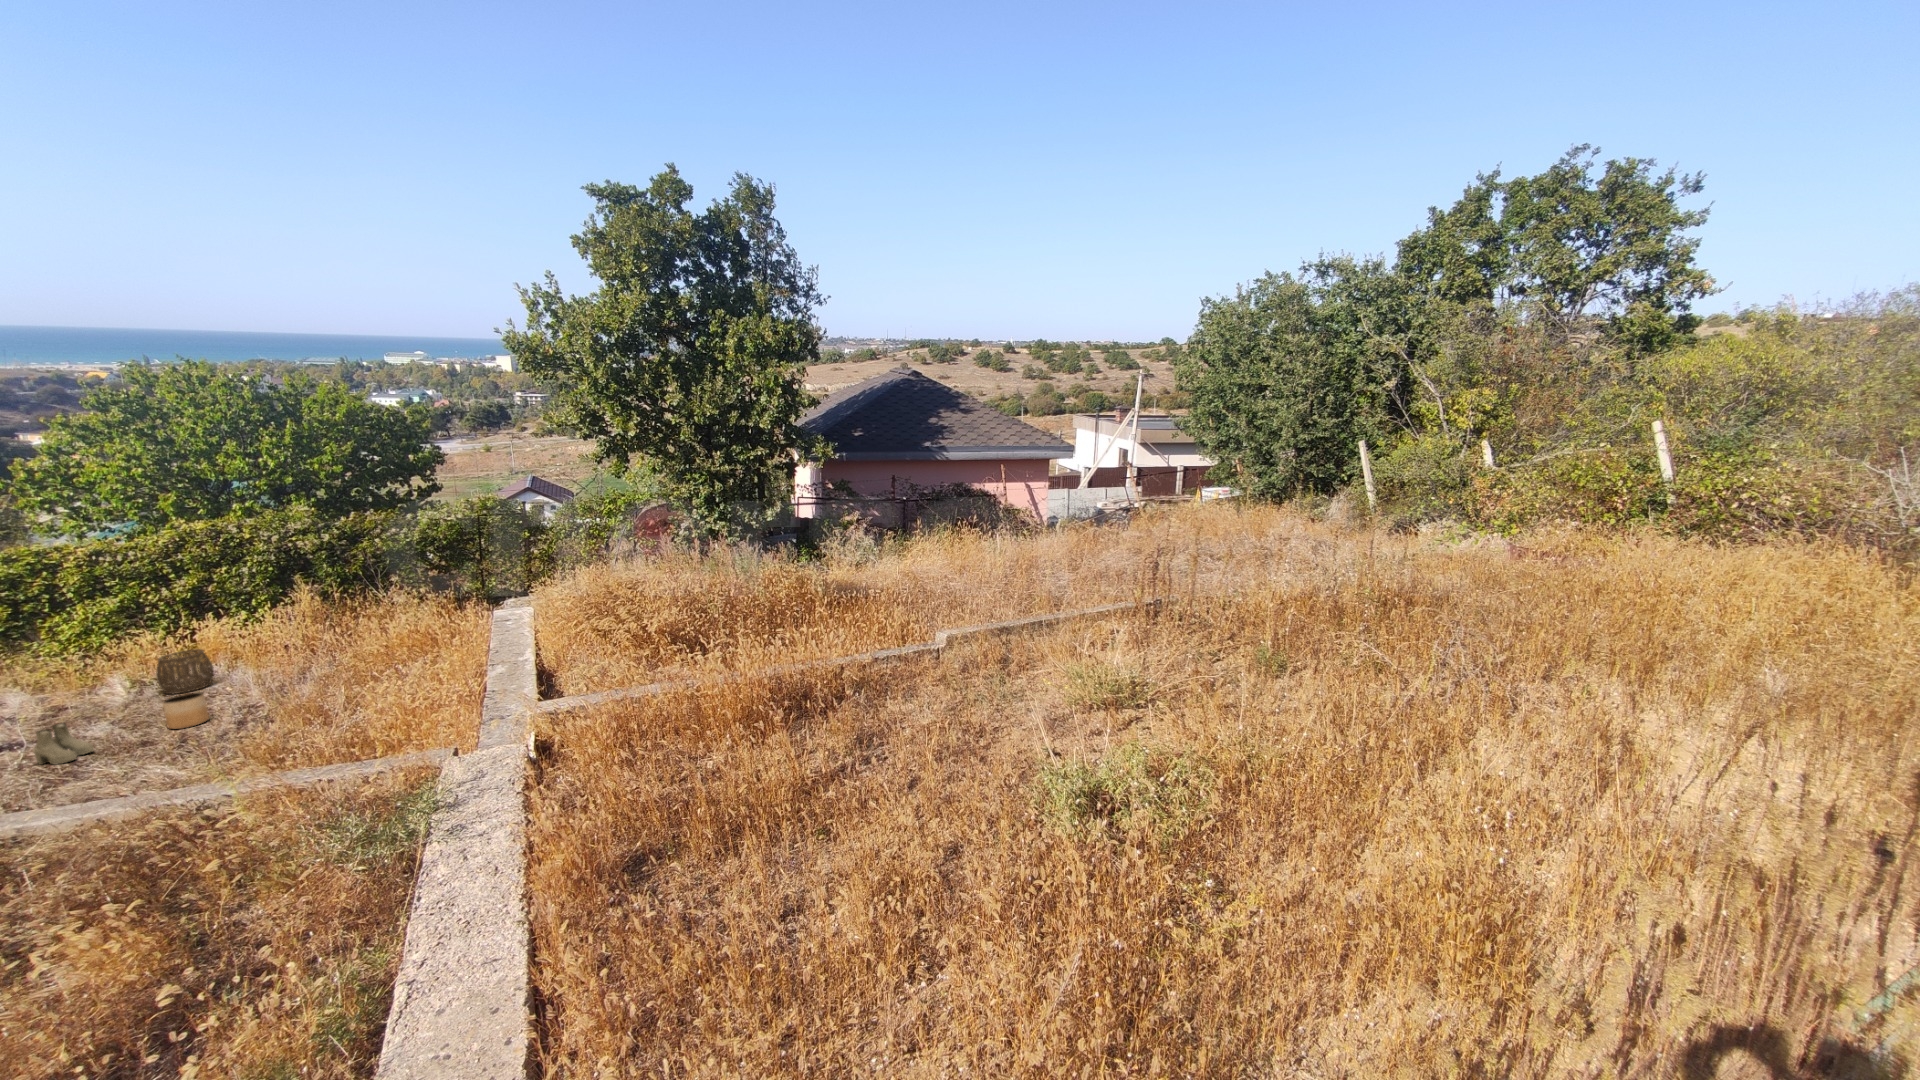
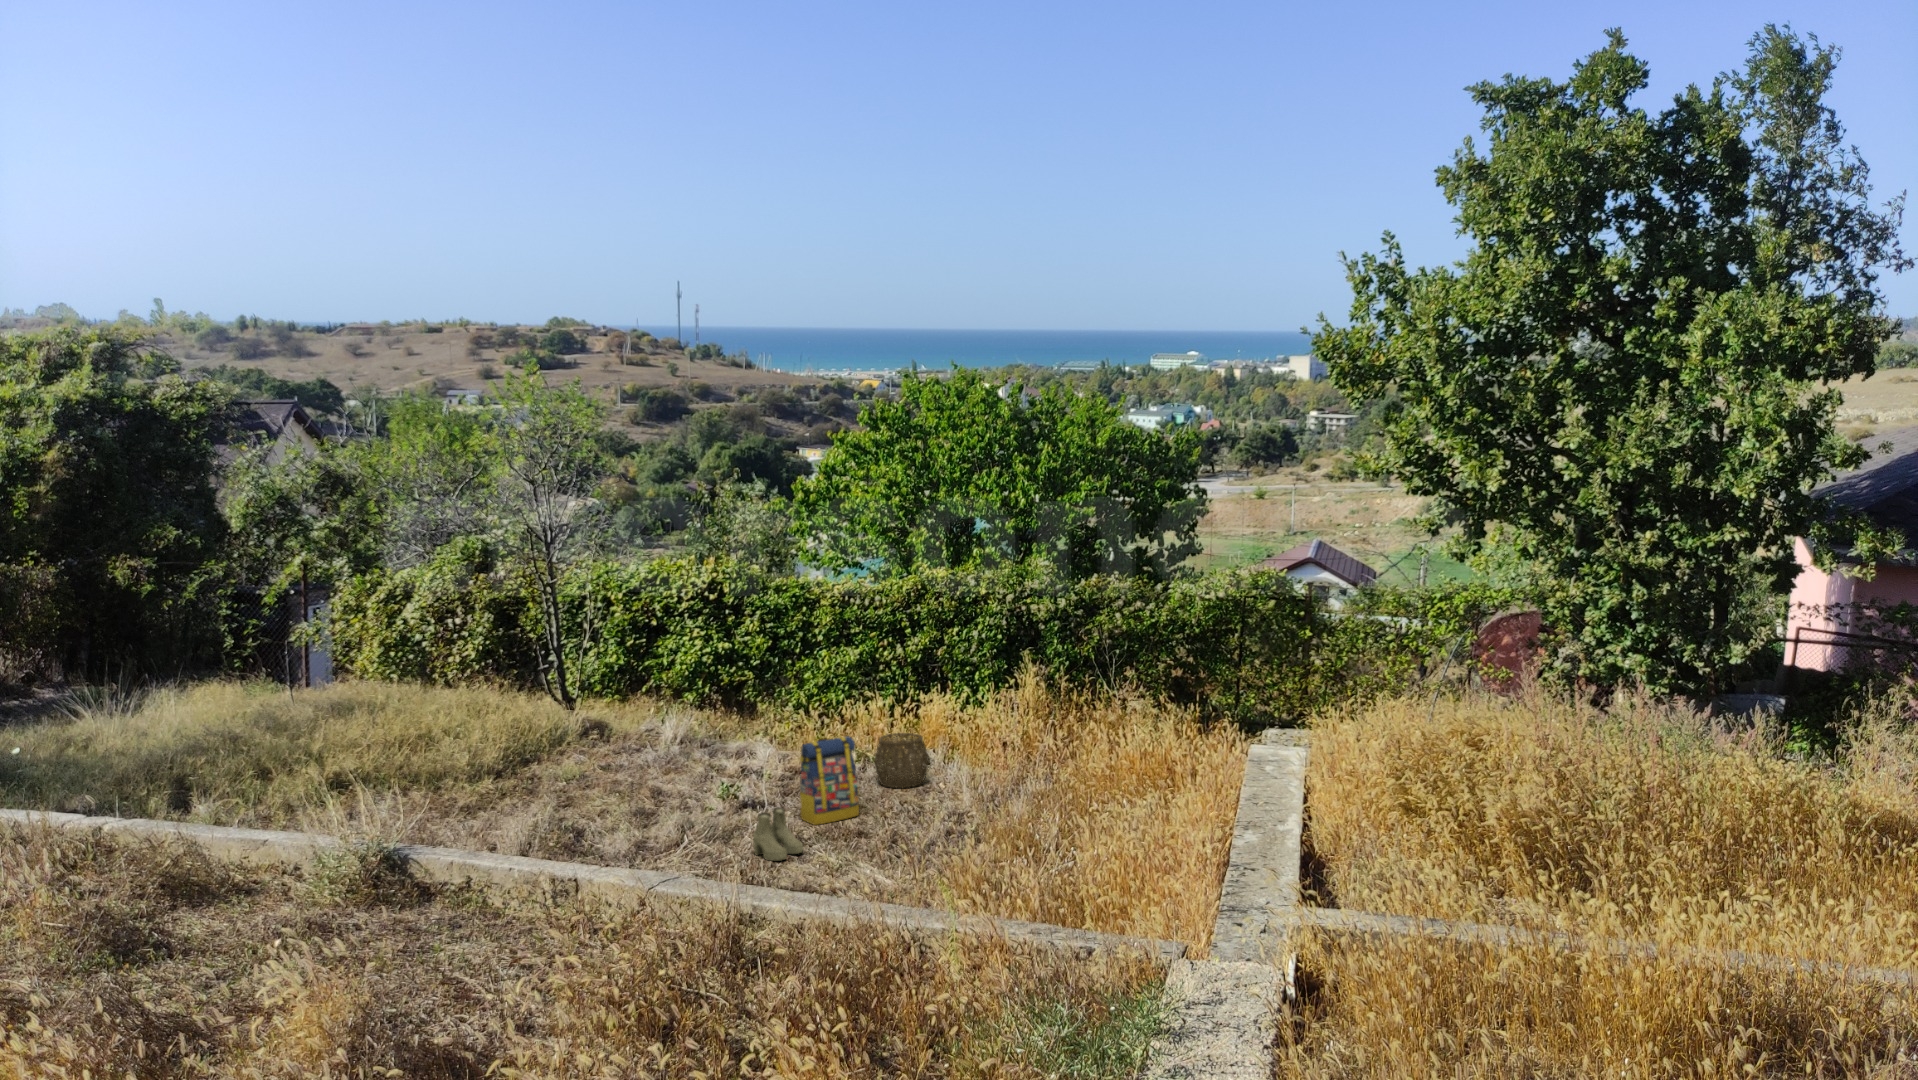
backpack: none [72,659,148,733] -> present [800,736,859,825]
planter: present [163,692,209,729] -> none [873,799,915,846]

